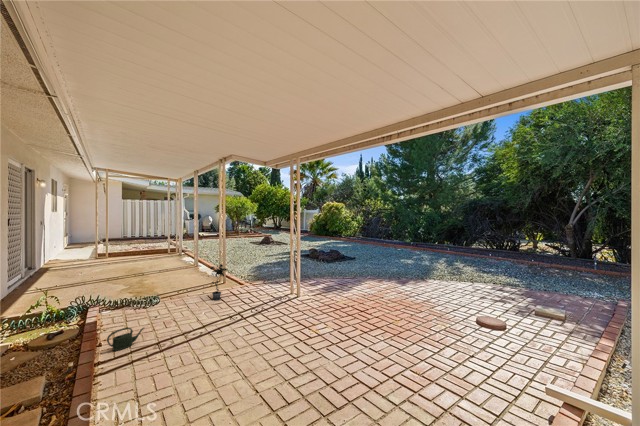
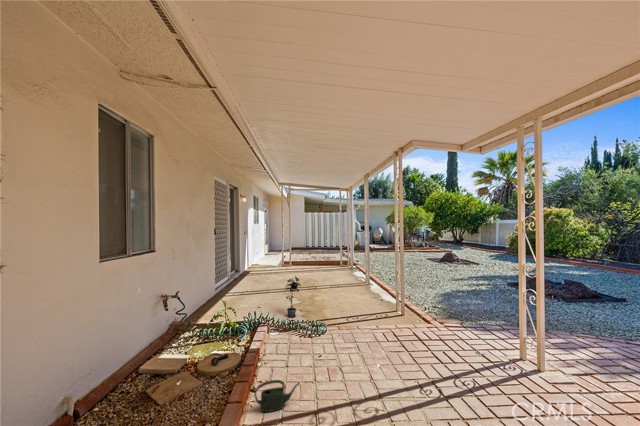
potted plant: present [210,264,227,300] -> present [286,276,301,317]

